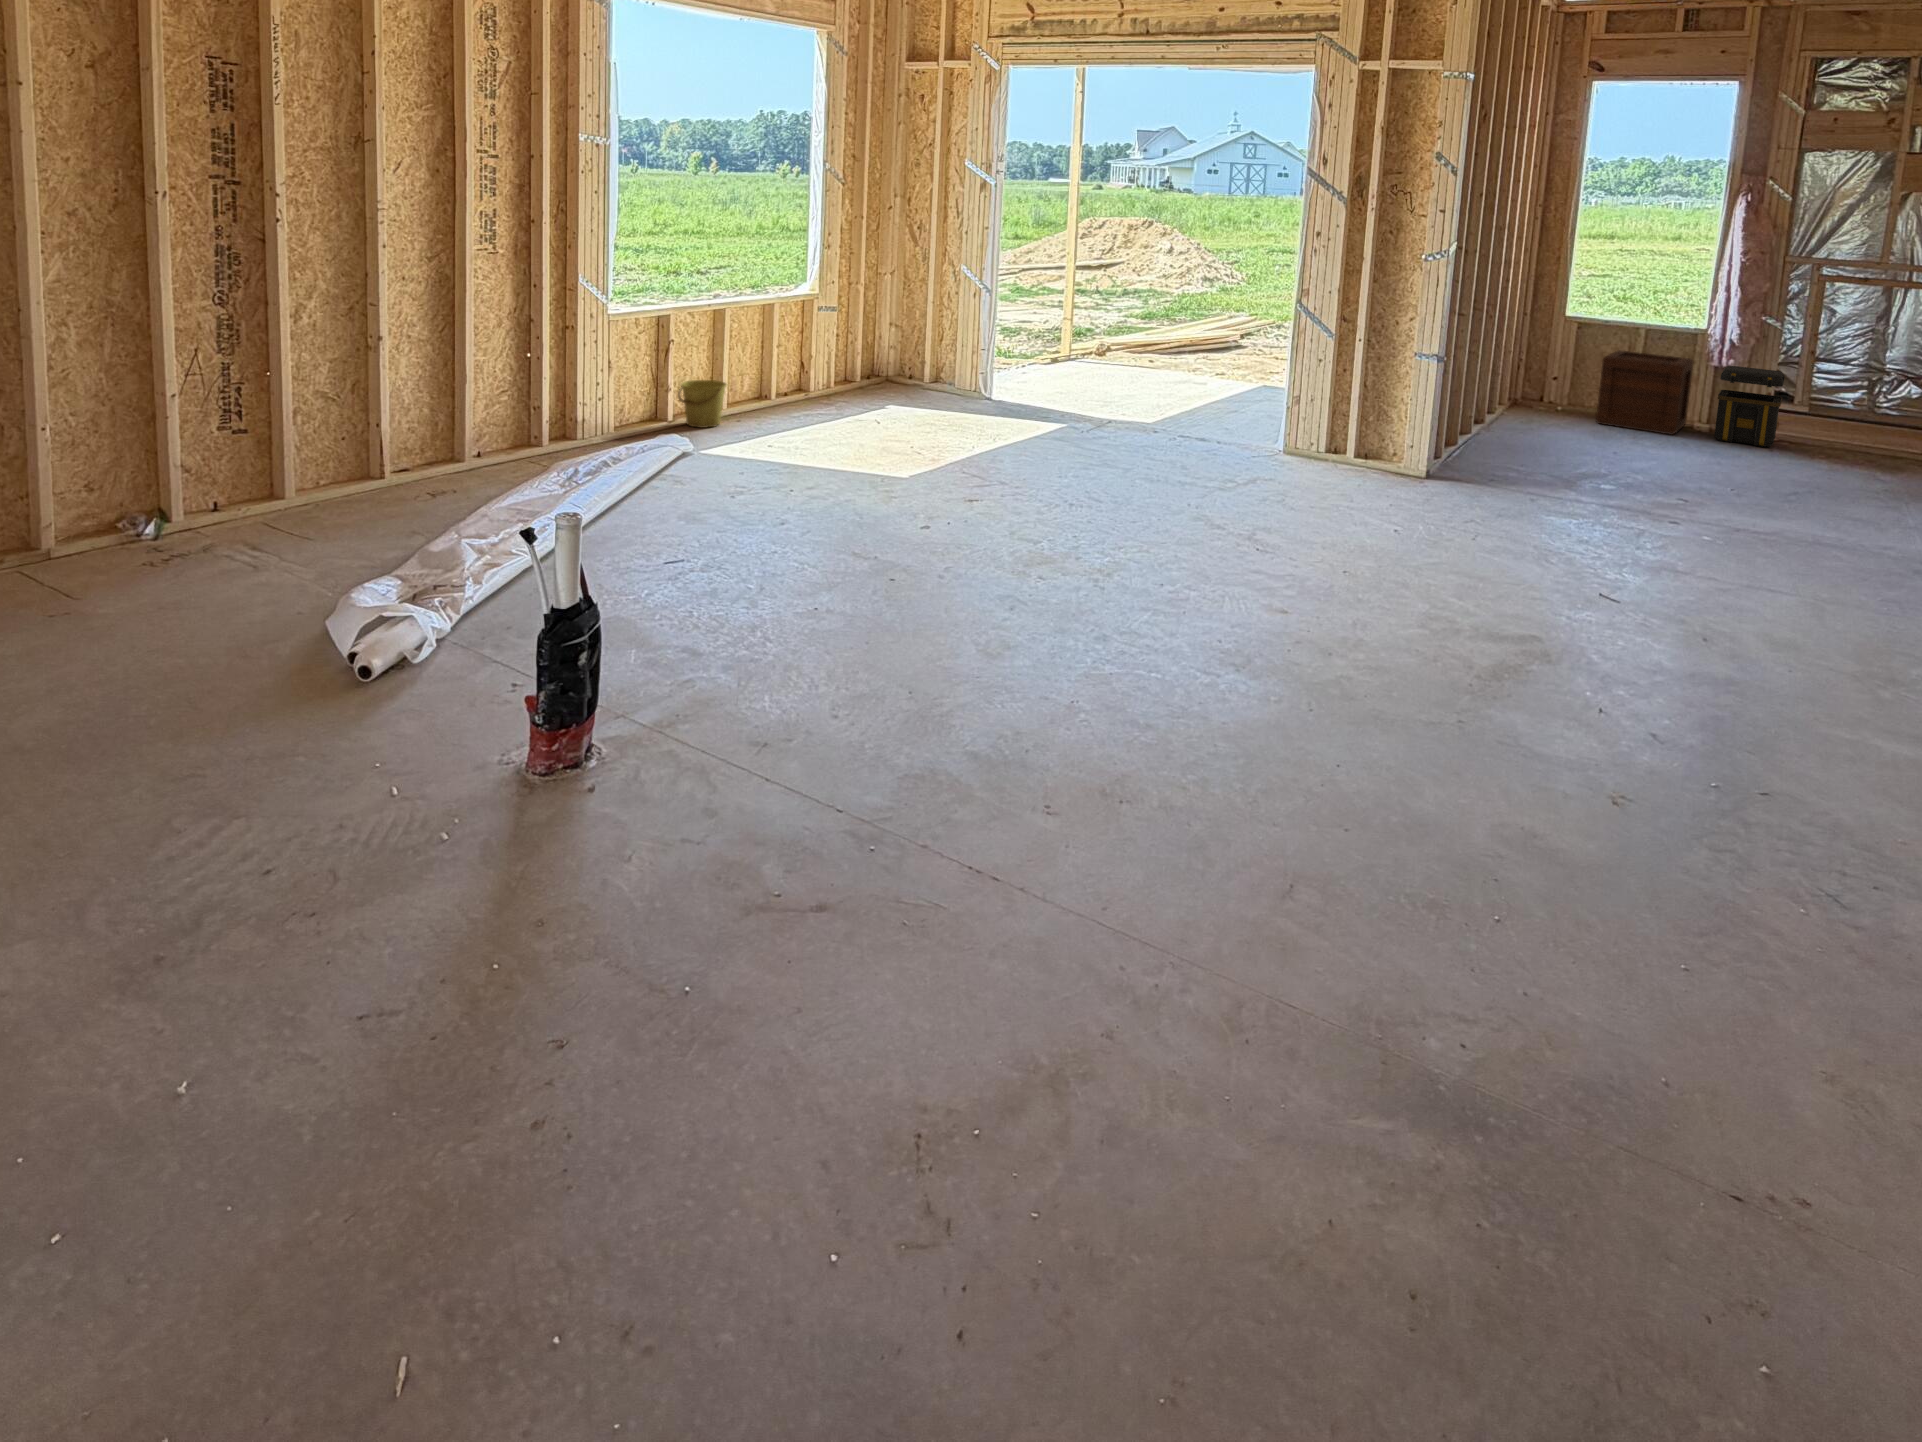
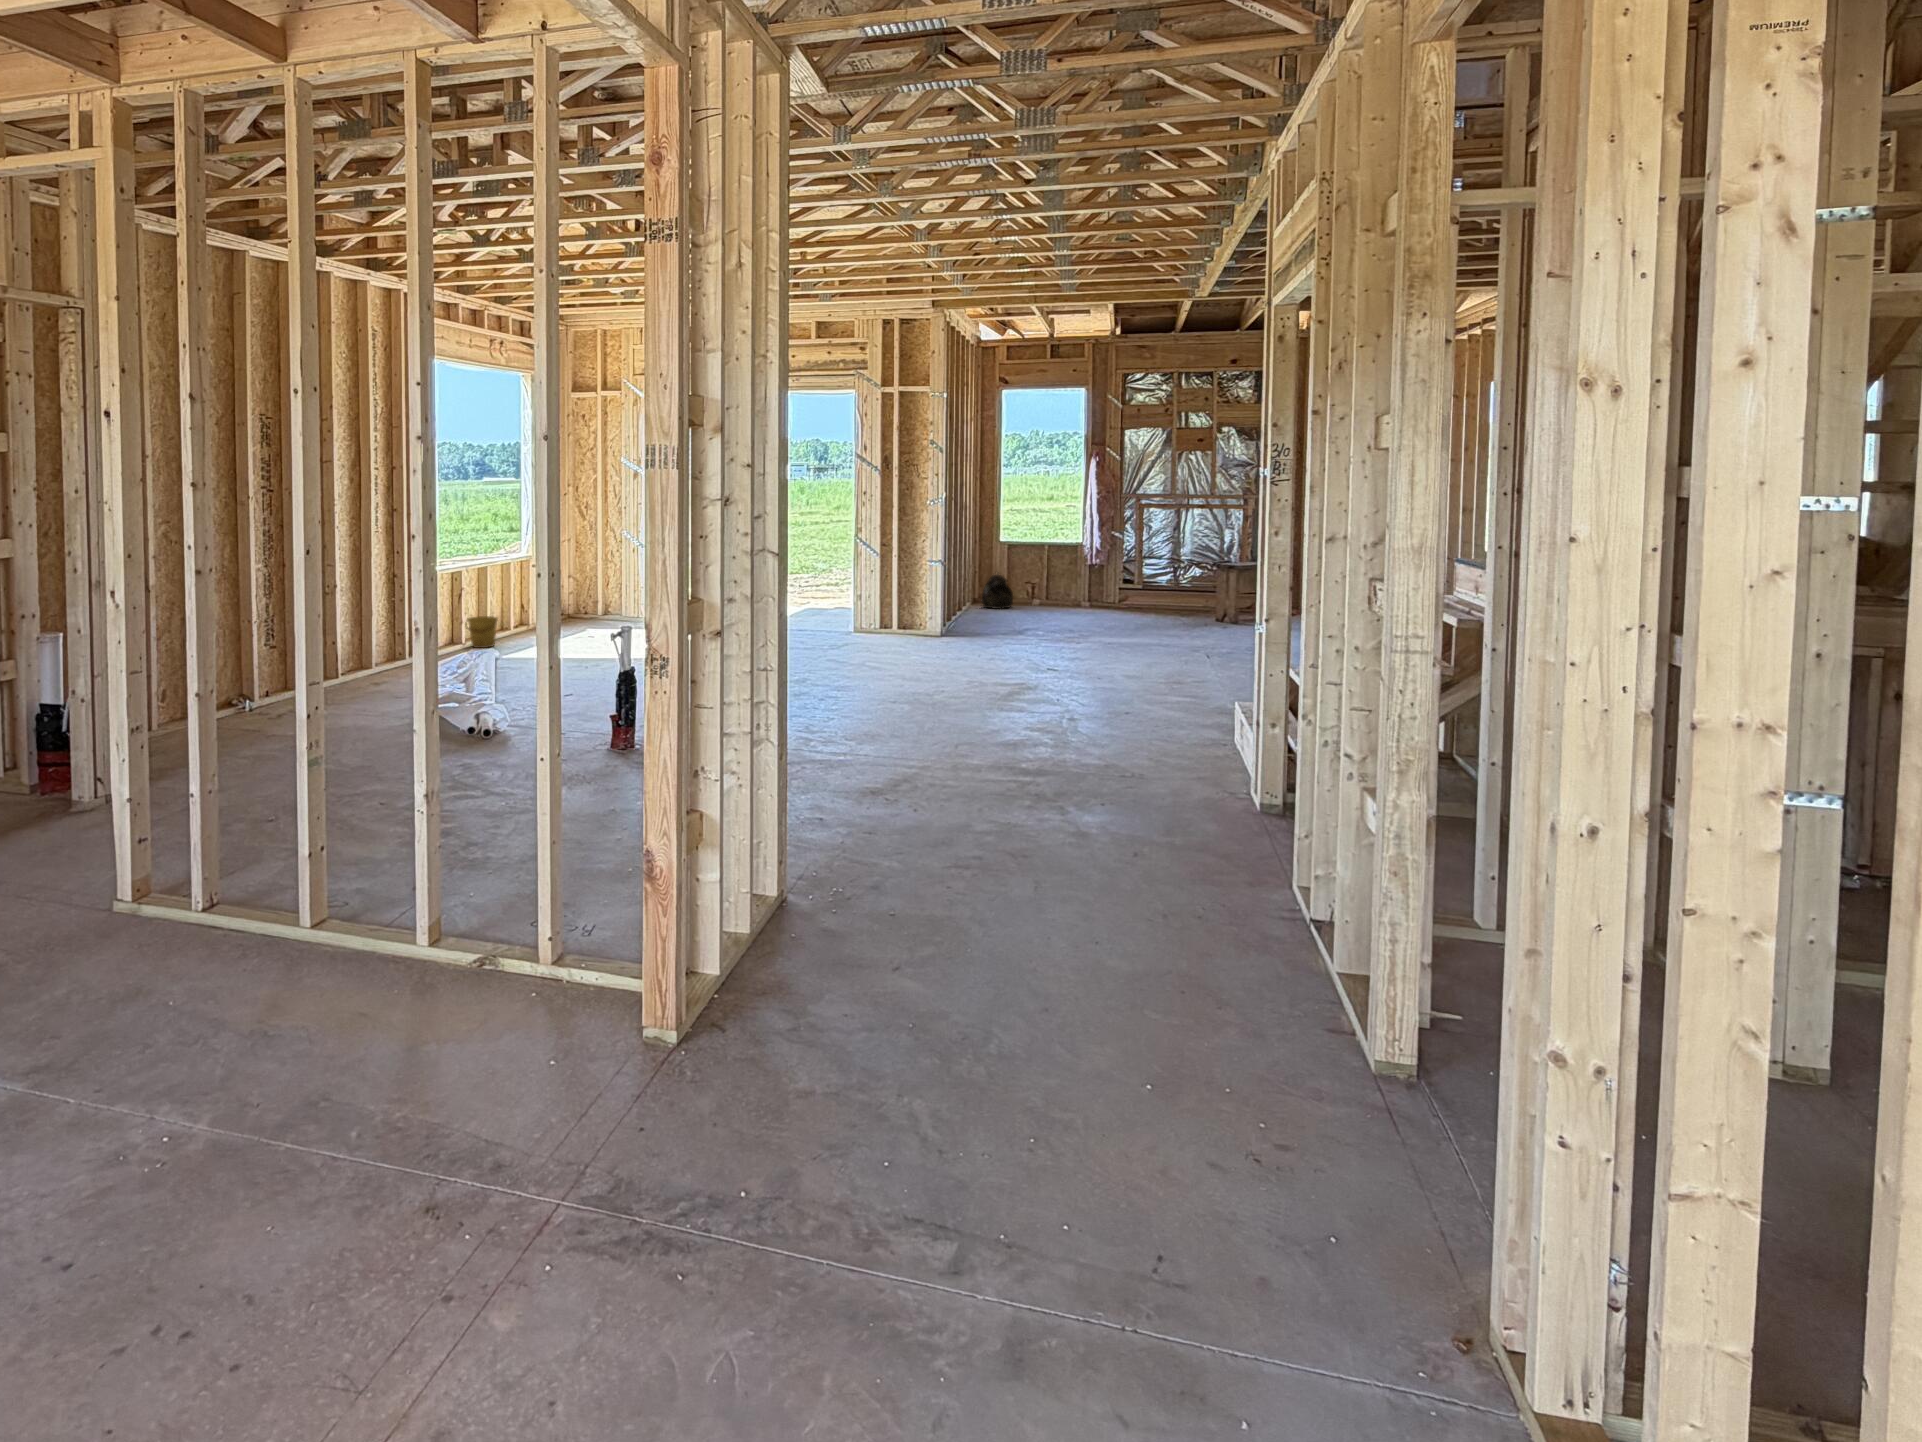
wooden crate: present [1596,350,1694,435] -> none [1026,561,1078,609]
backpack: none [1504,362,1575,423] -> present [982,574,1013,609]
toolbox: present [1715,366,1785,447] -> none [1094,564,1128,611]

